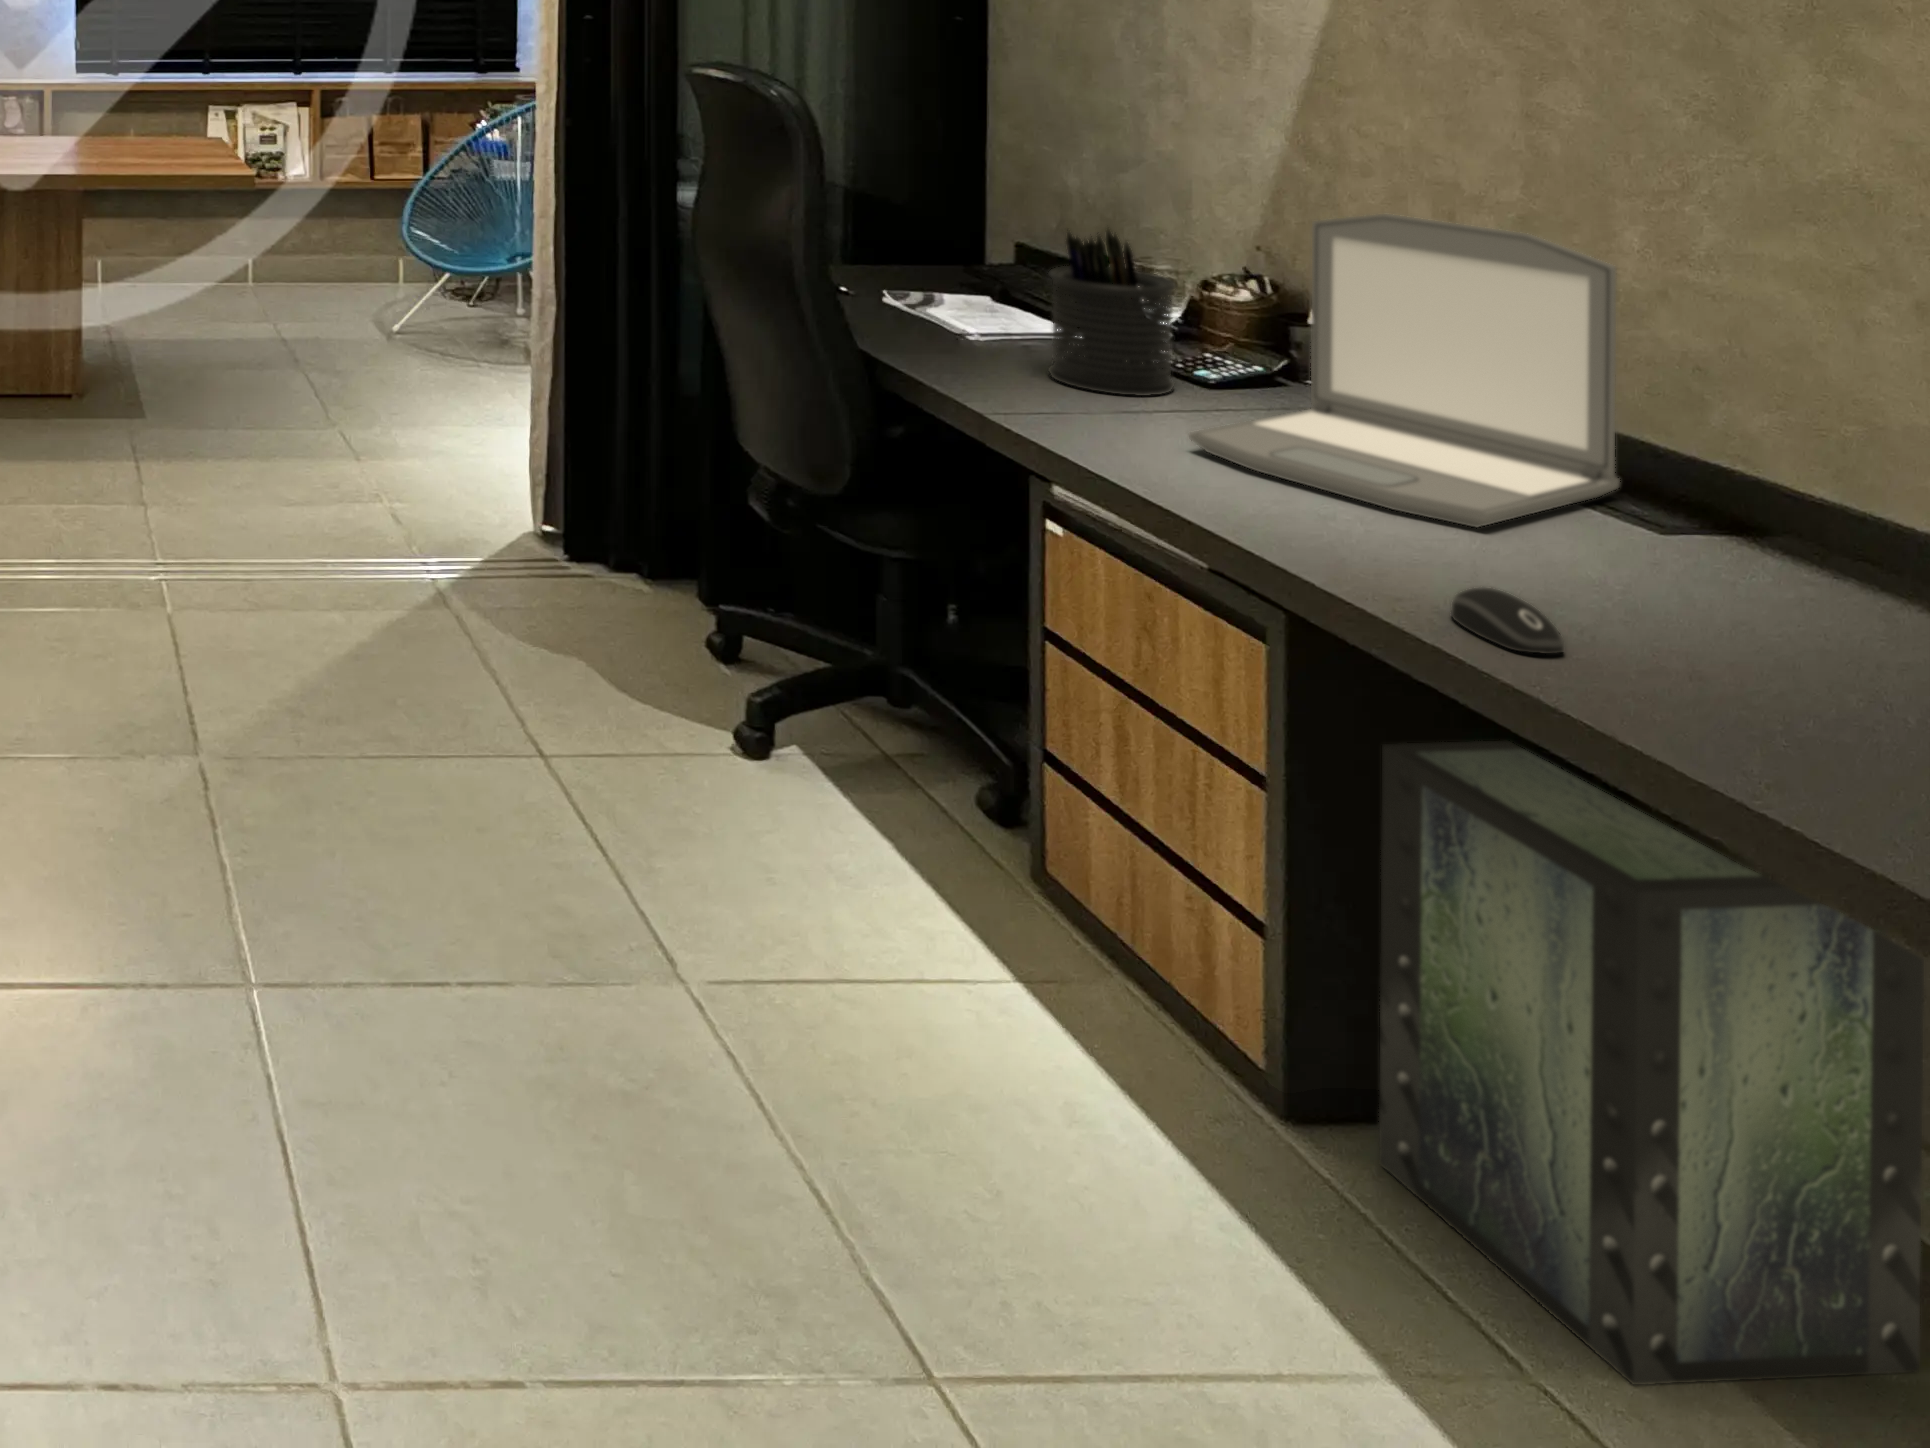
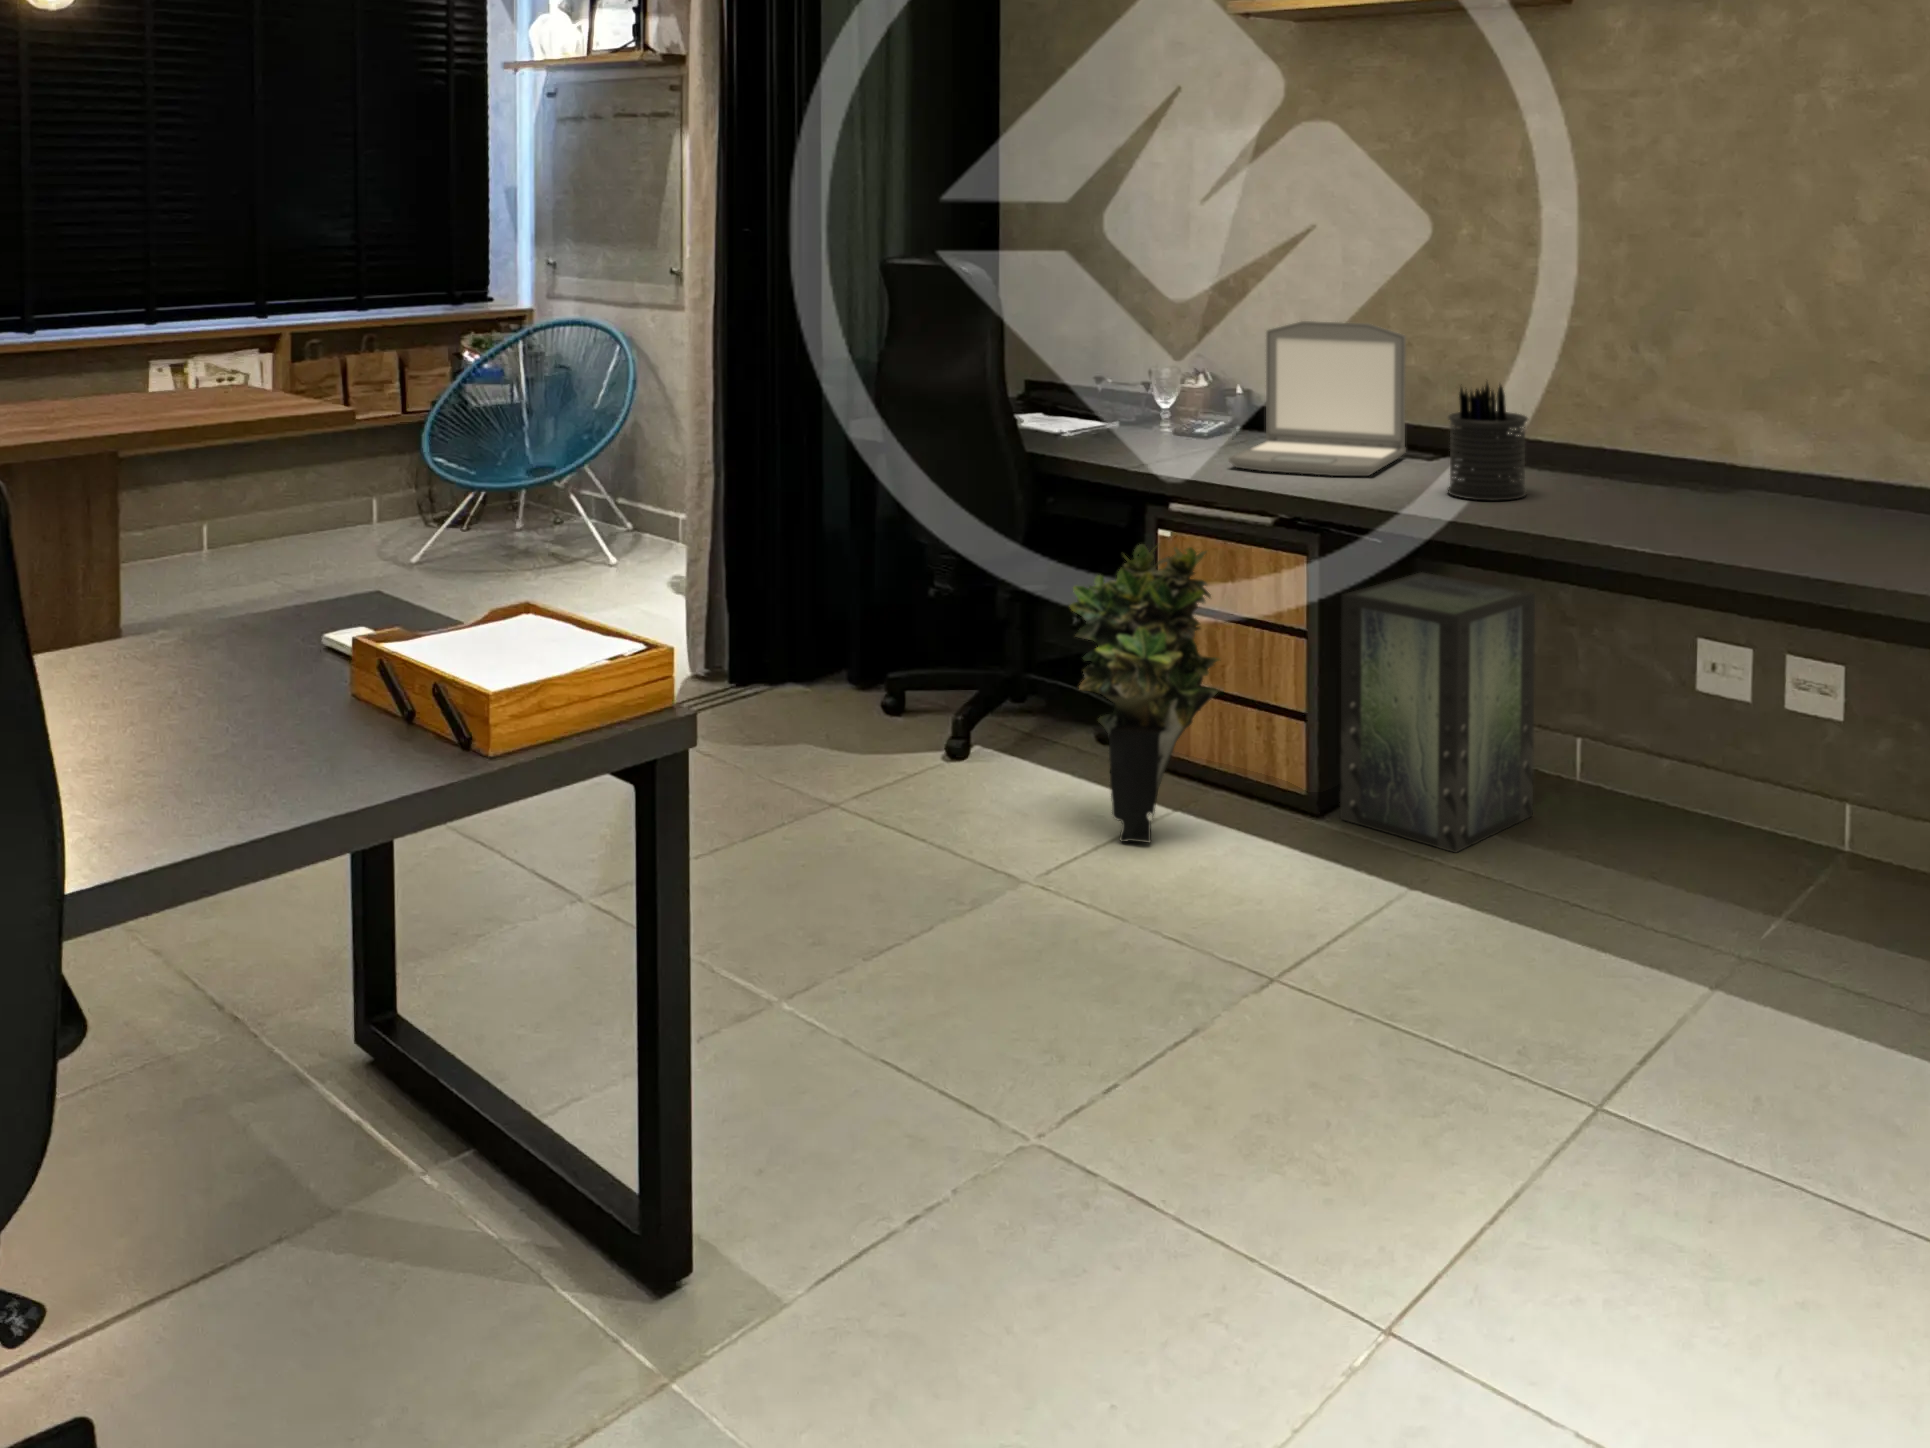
pen holder: present [1049,230,1176,396] -> present [1448,383,1528,500]
potted plant: none [839,544,1125,1057] -> present [1070,544,1221,843]
computer mouse: present [1451,588,1564,654] -> none [1389,487,1436,511]

